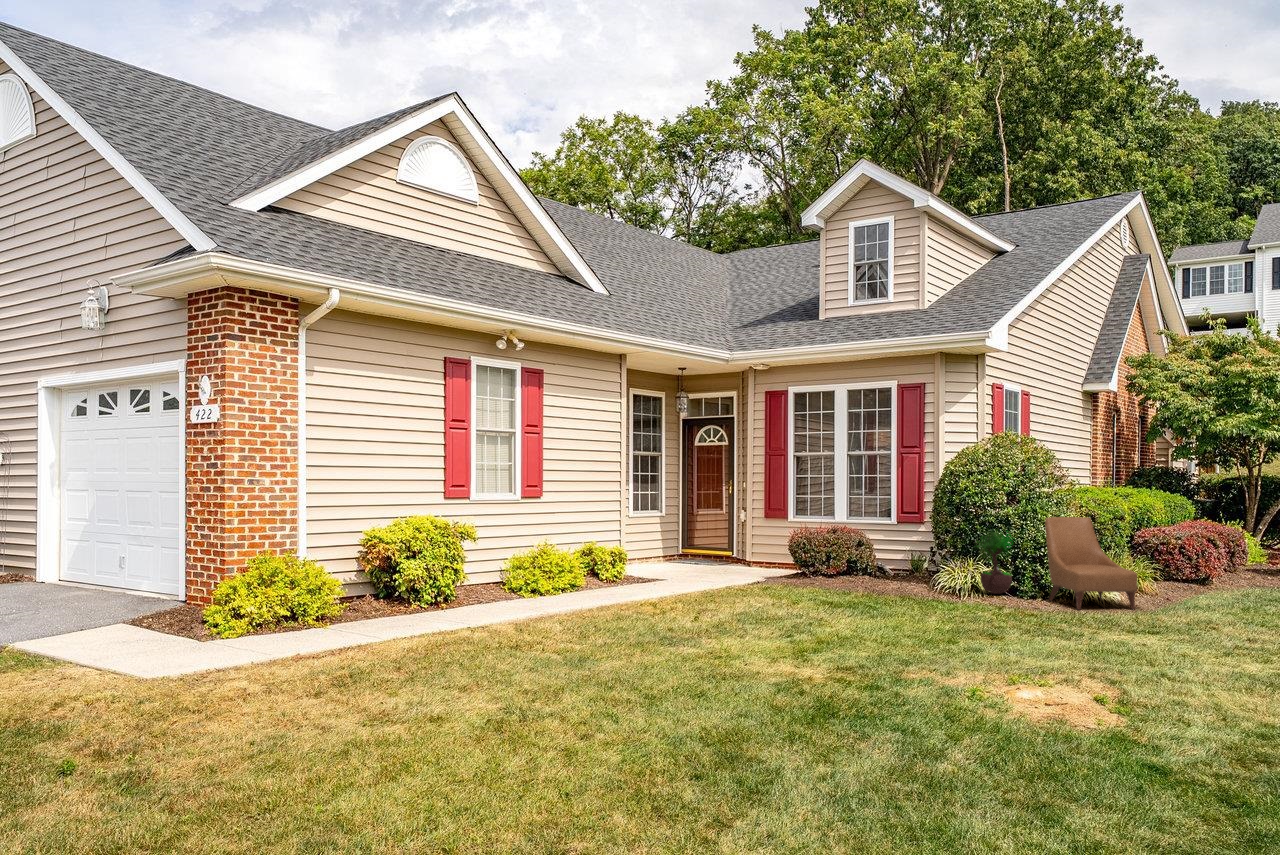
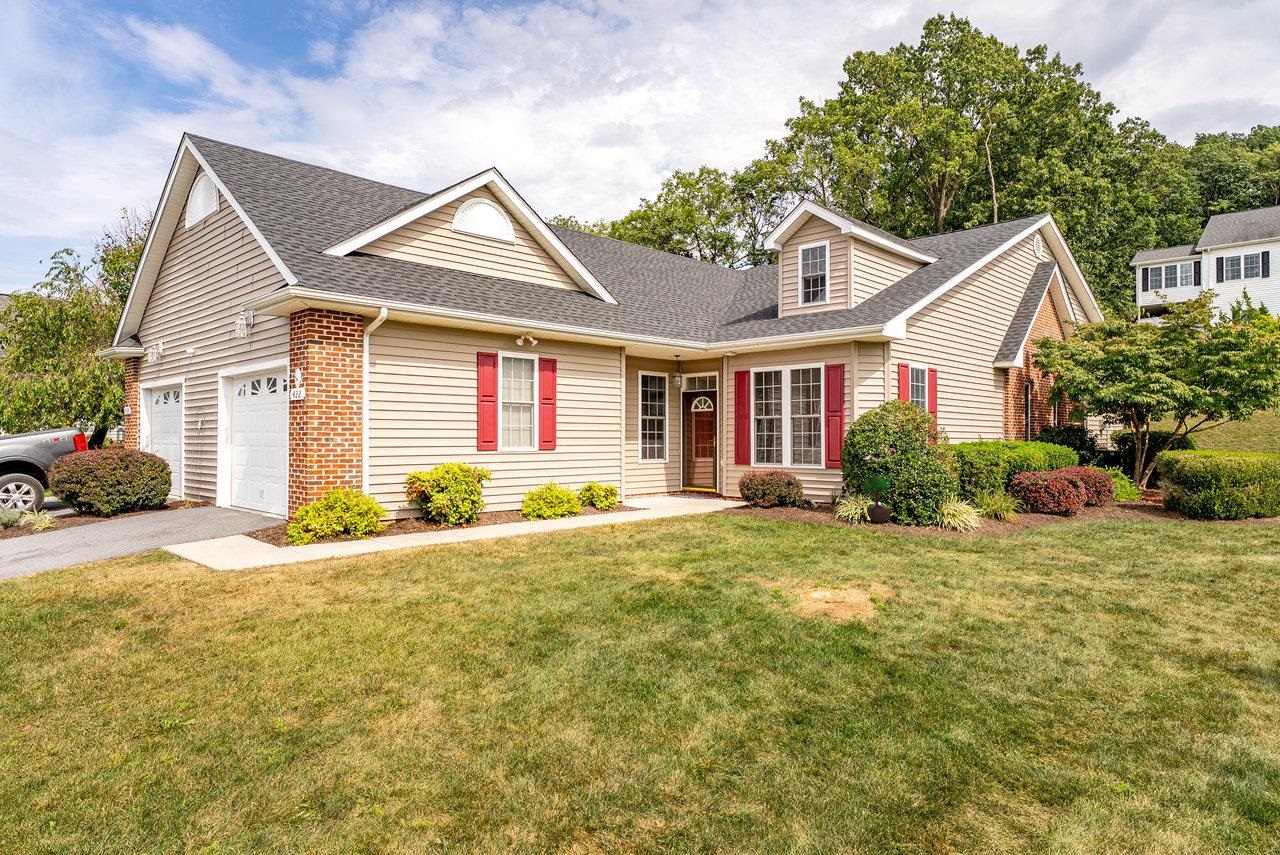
chair: present [1045,517,1137,610] -> none [915,465,980,536]

